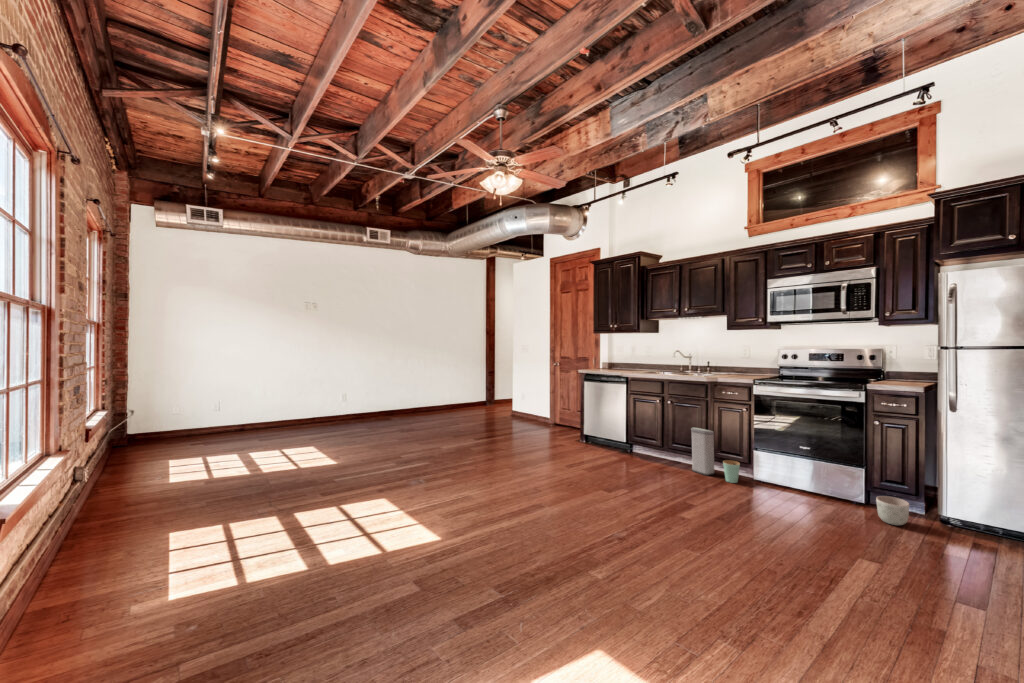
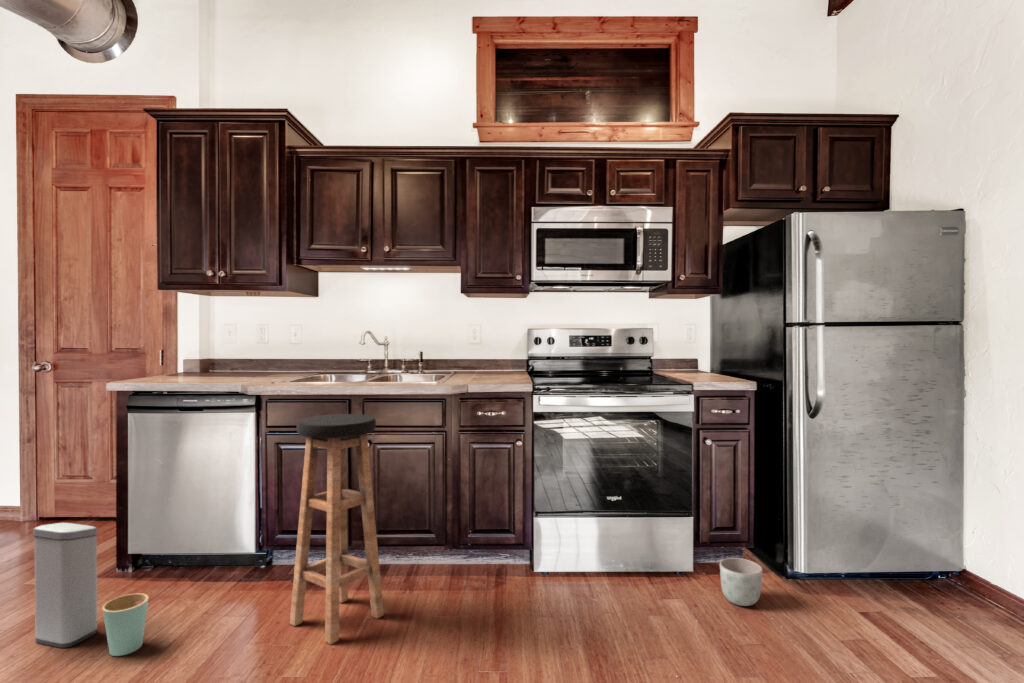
bar stool: none [635,389,673,480] -> present [290,414,384,644]
trash can: present [691,428,740,483] -> present [33,523,148,656]

